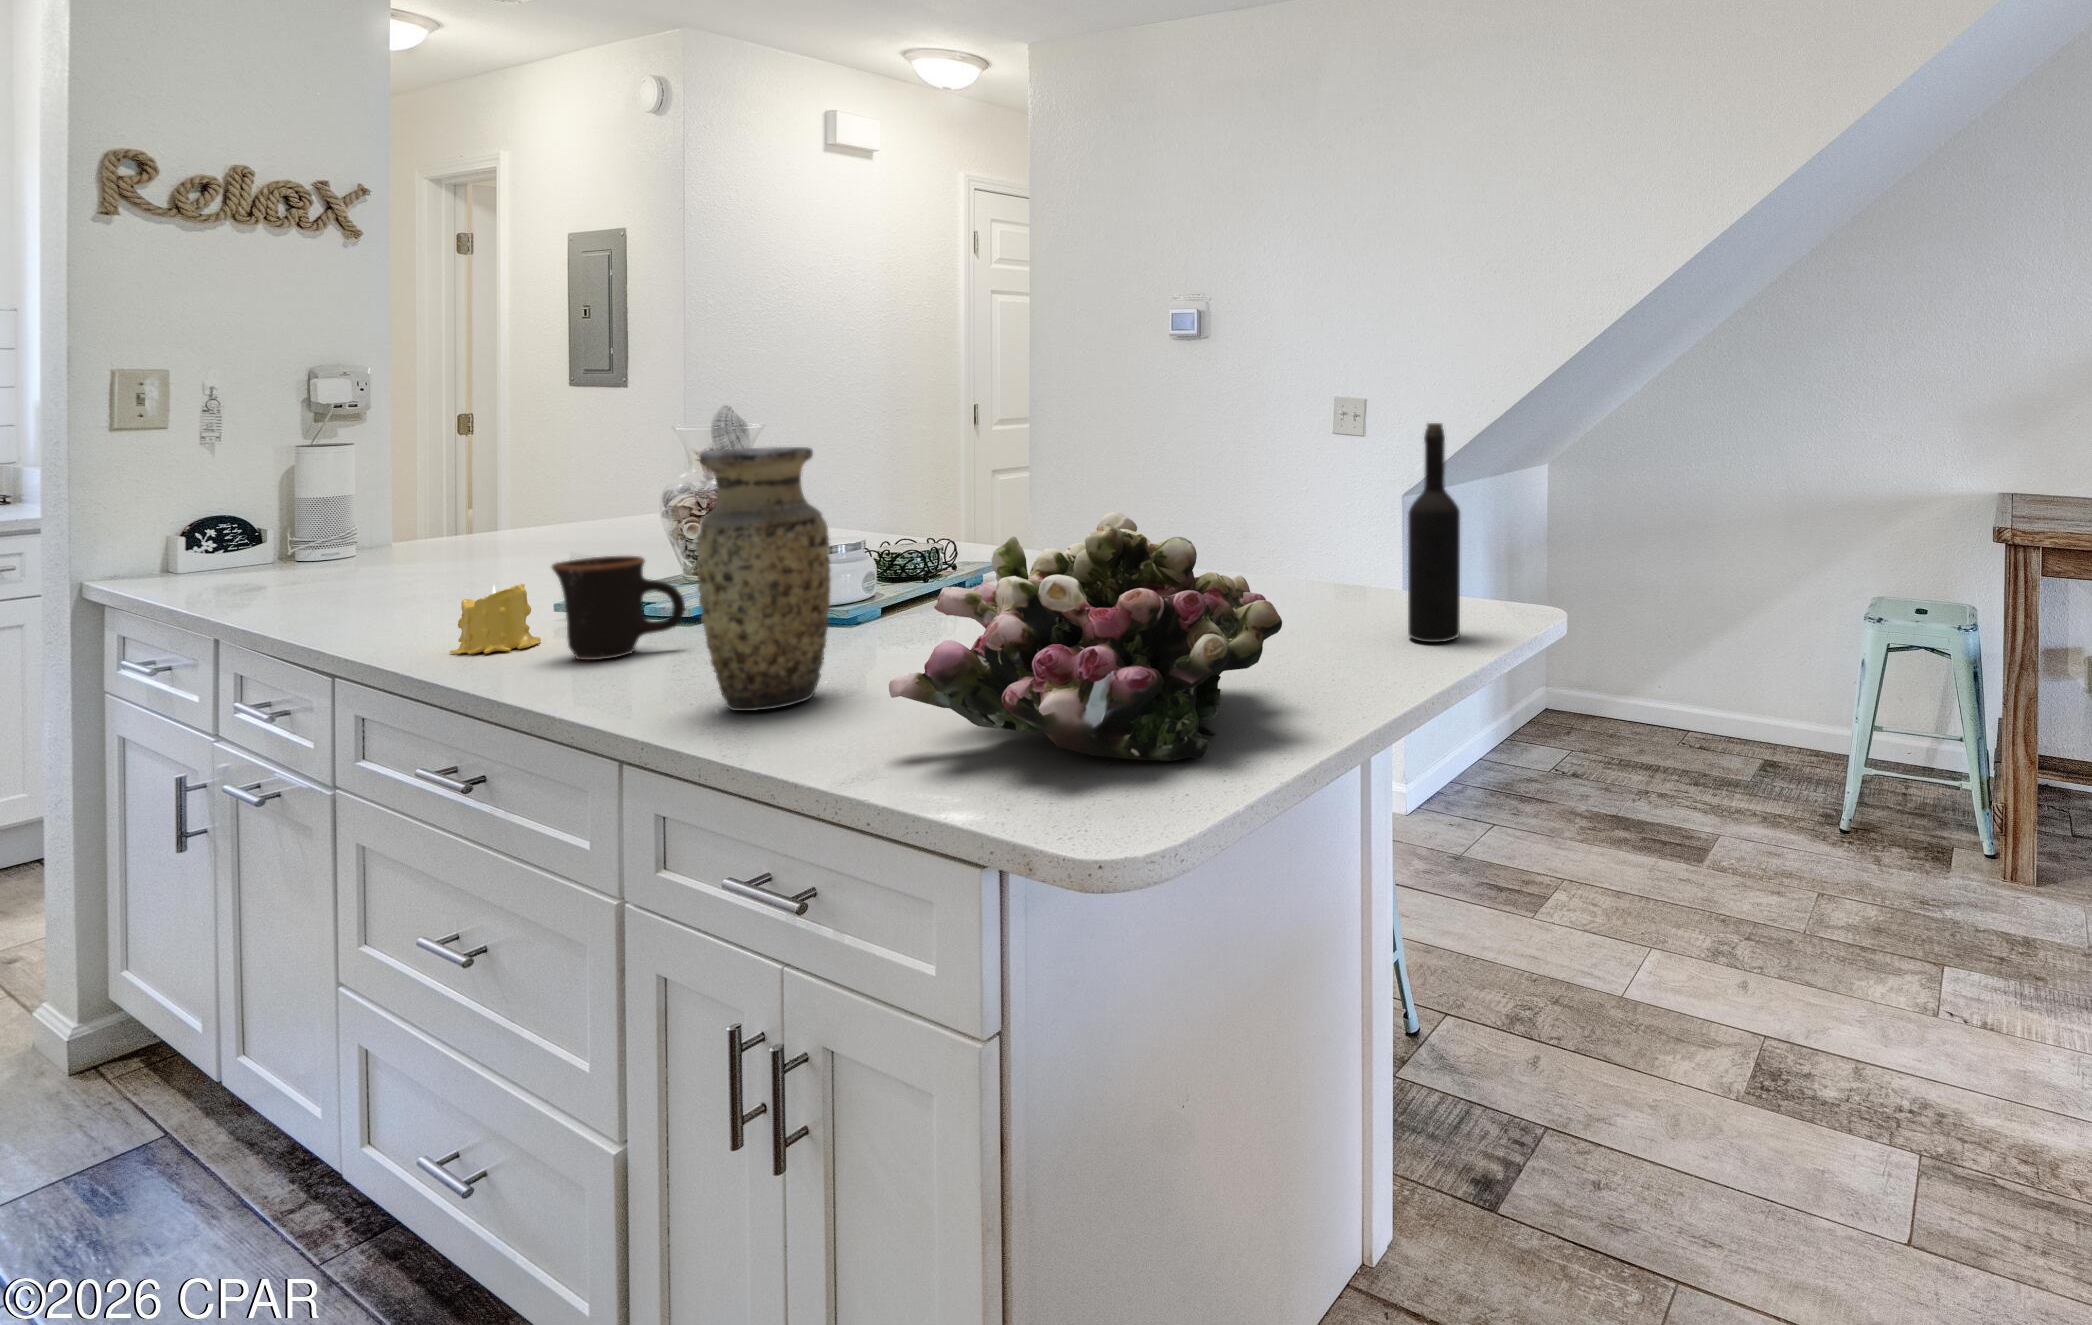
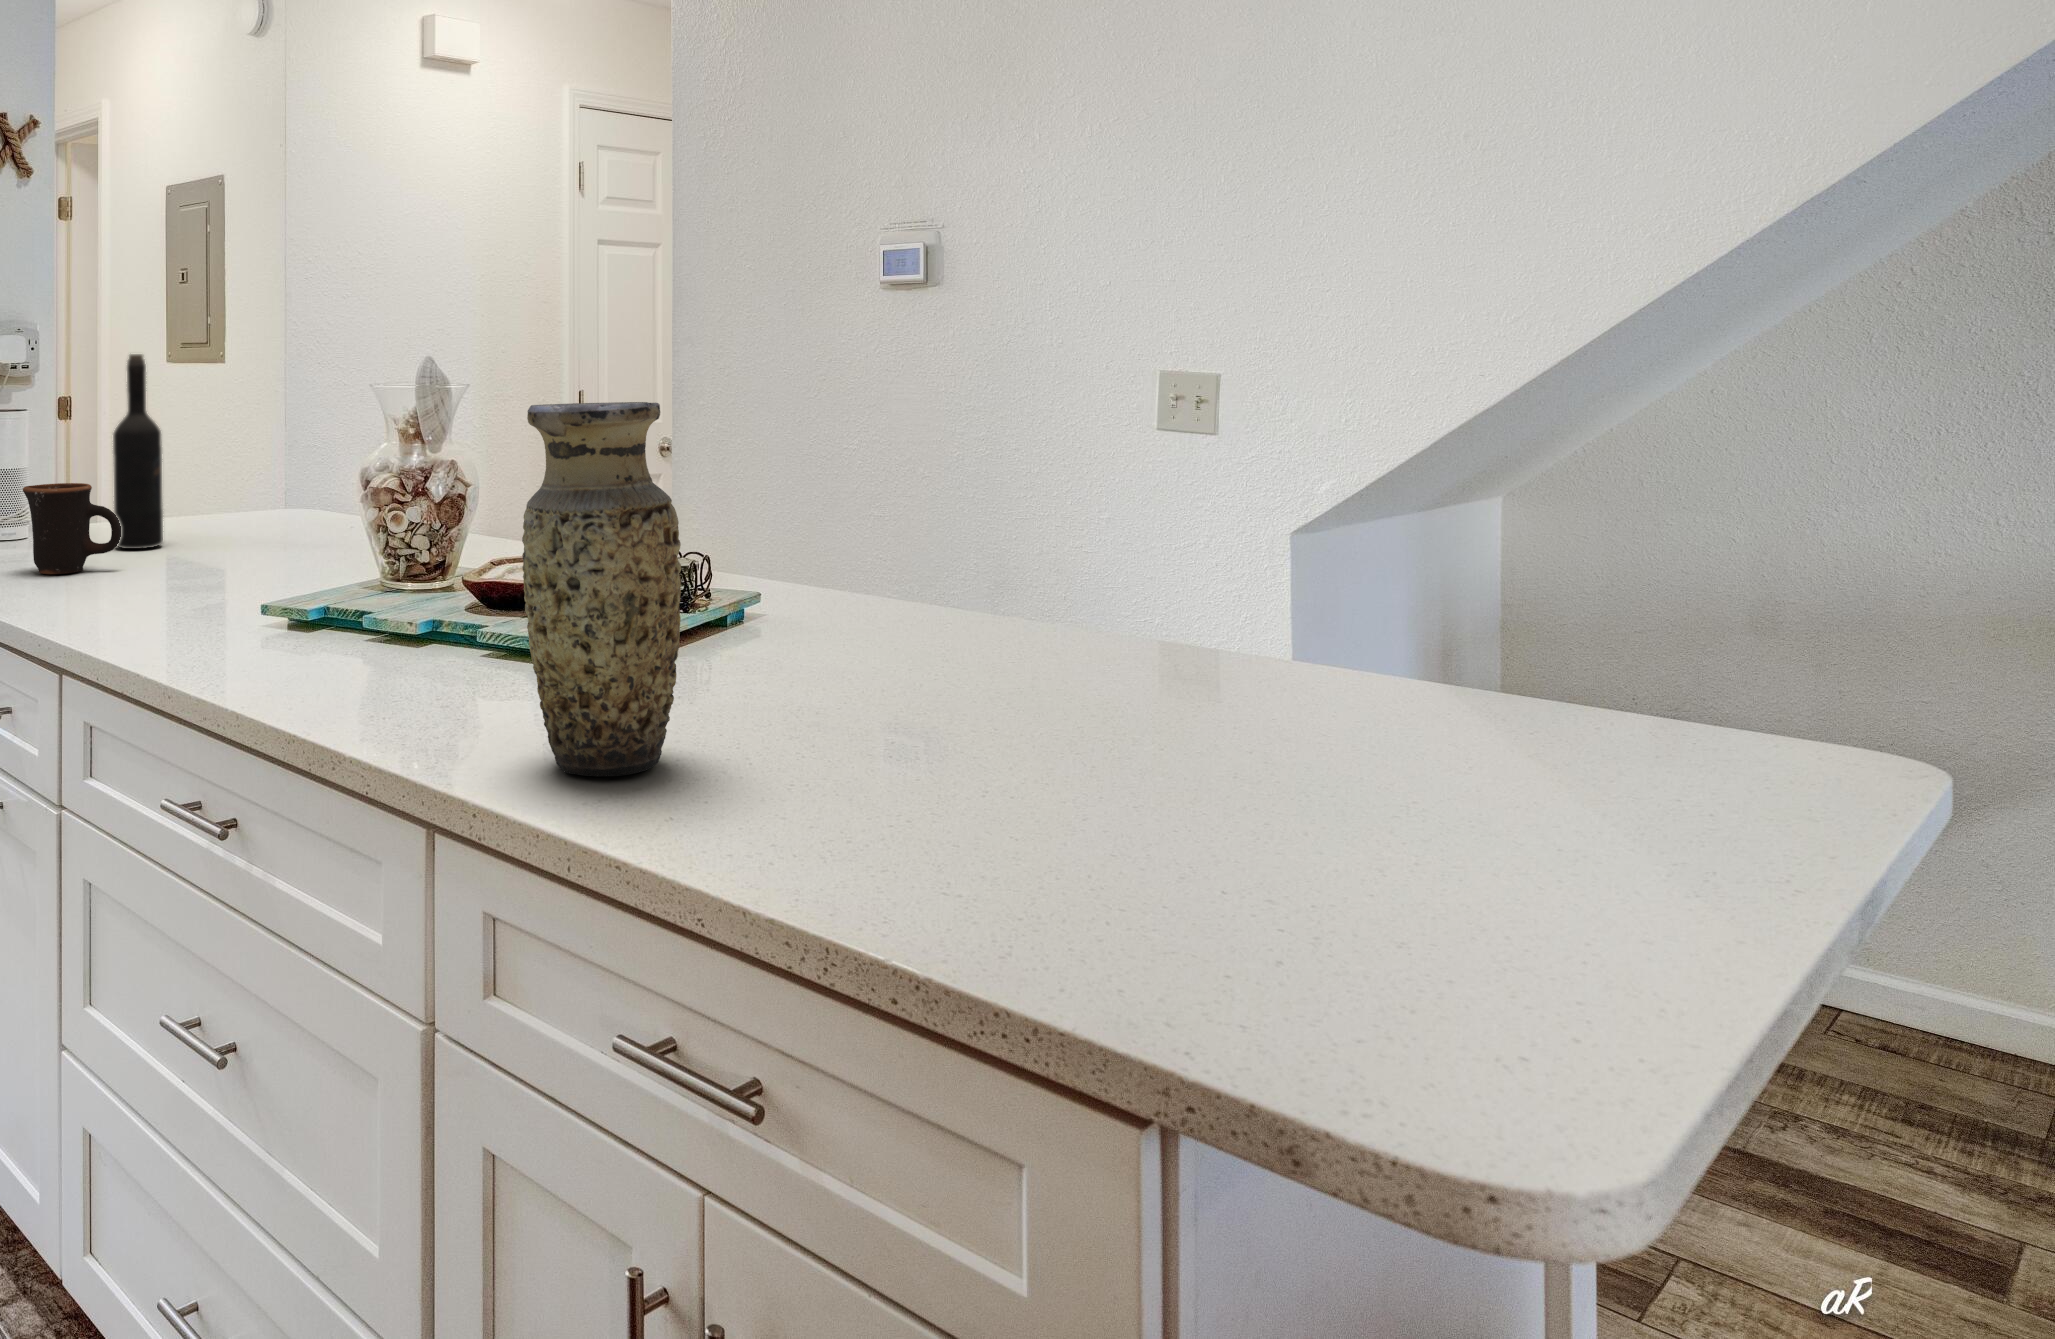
wine bottle: present [1408,423,1460,642] -> present [113,354,163,549]
flower arrangement: present [889,512,1282,761] -> none [847,506,1514,947]
mug: present [552,556,685,660] -> present [23,483,121,574]
candle: present [450,584,541,654] -> none [186,575,271,663]

